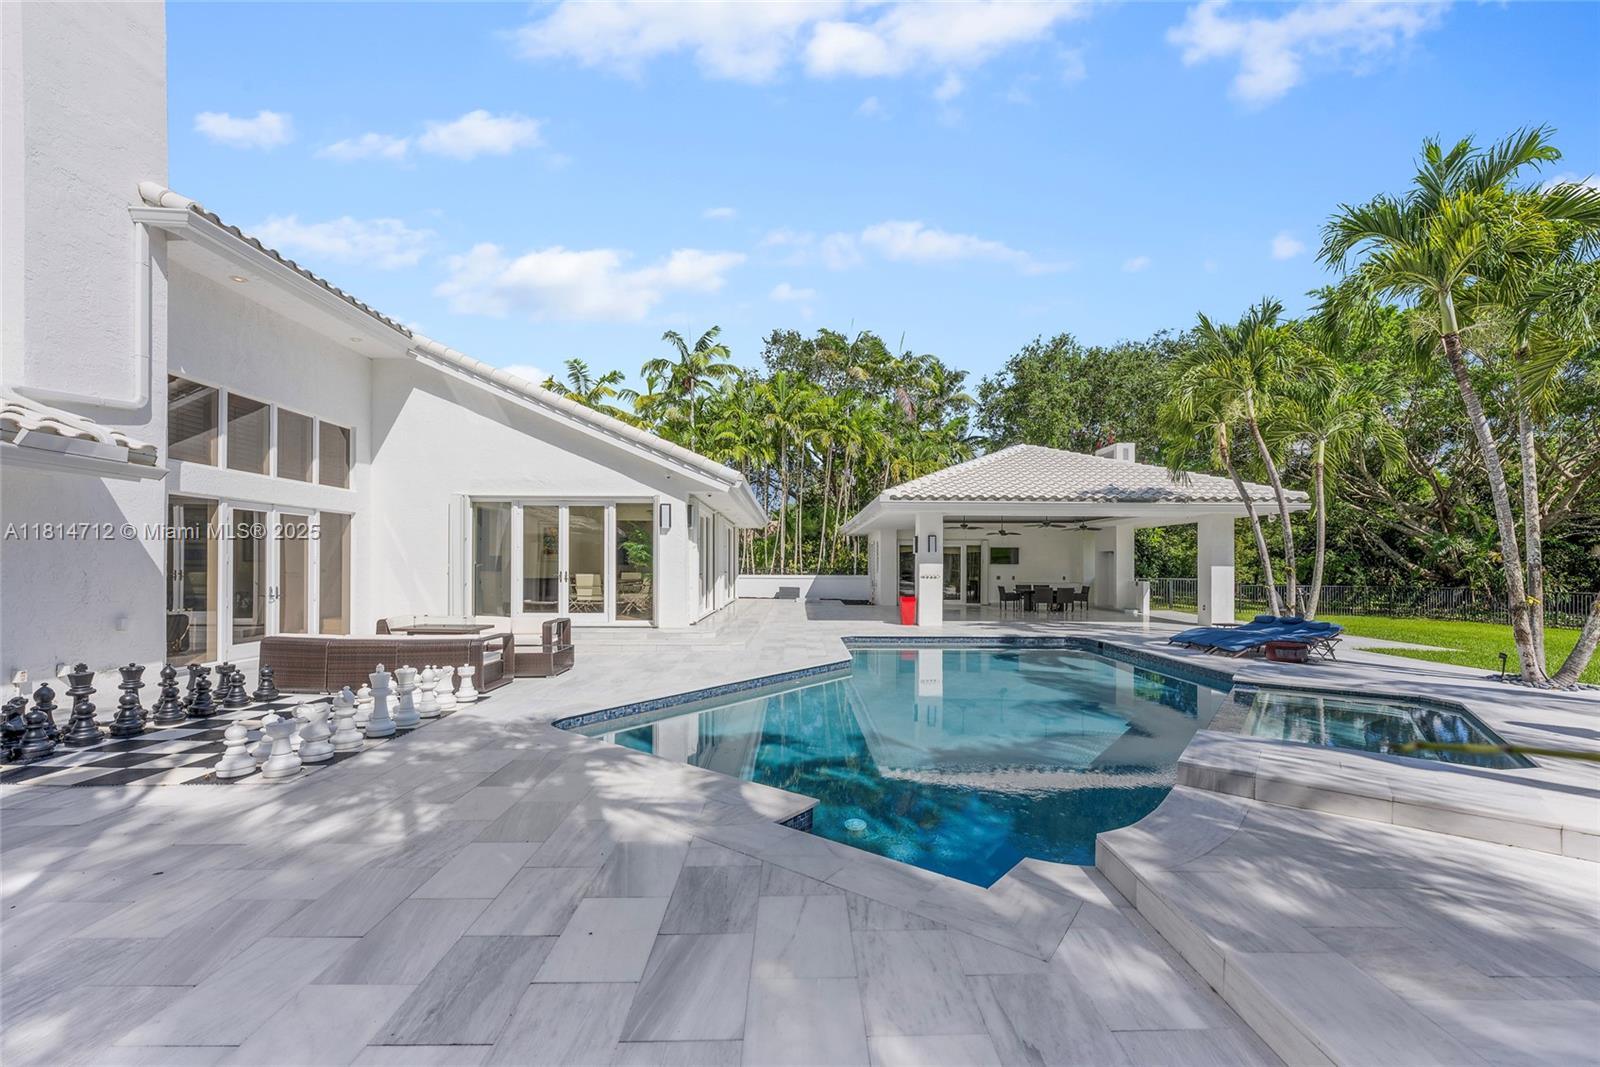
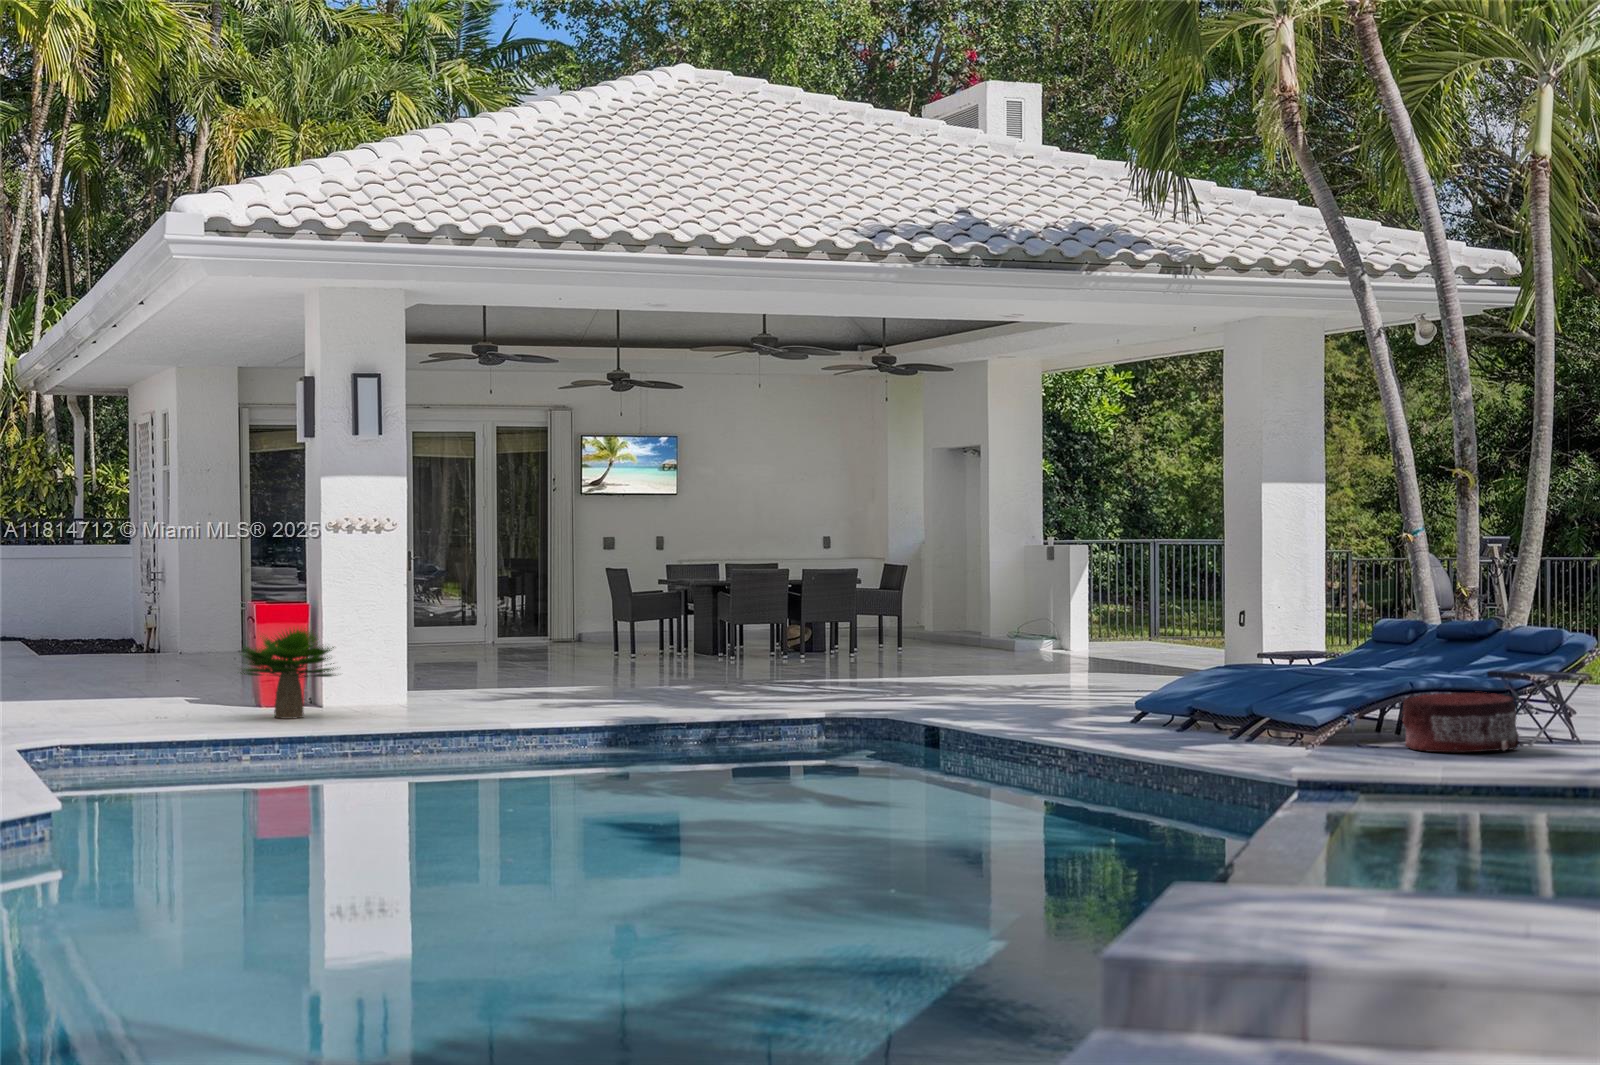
potted plant: none [893,604,924,631] -> present [240,628,336,719]

